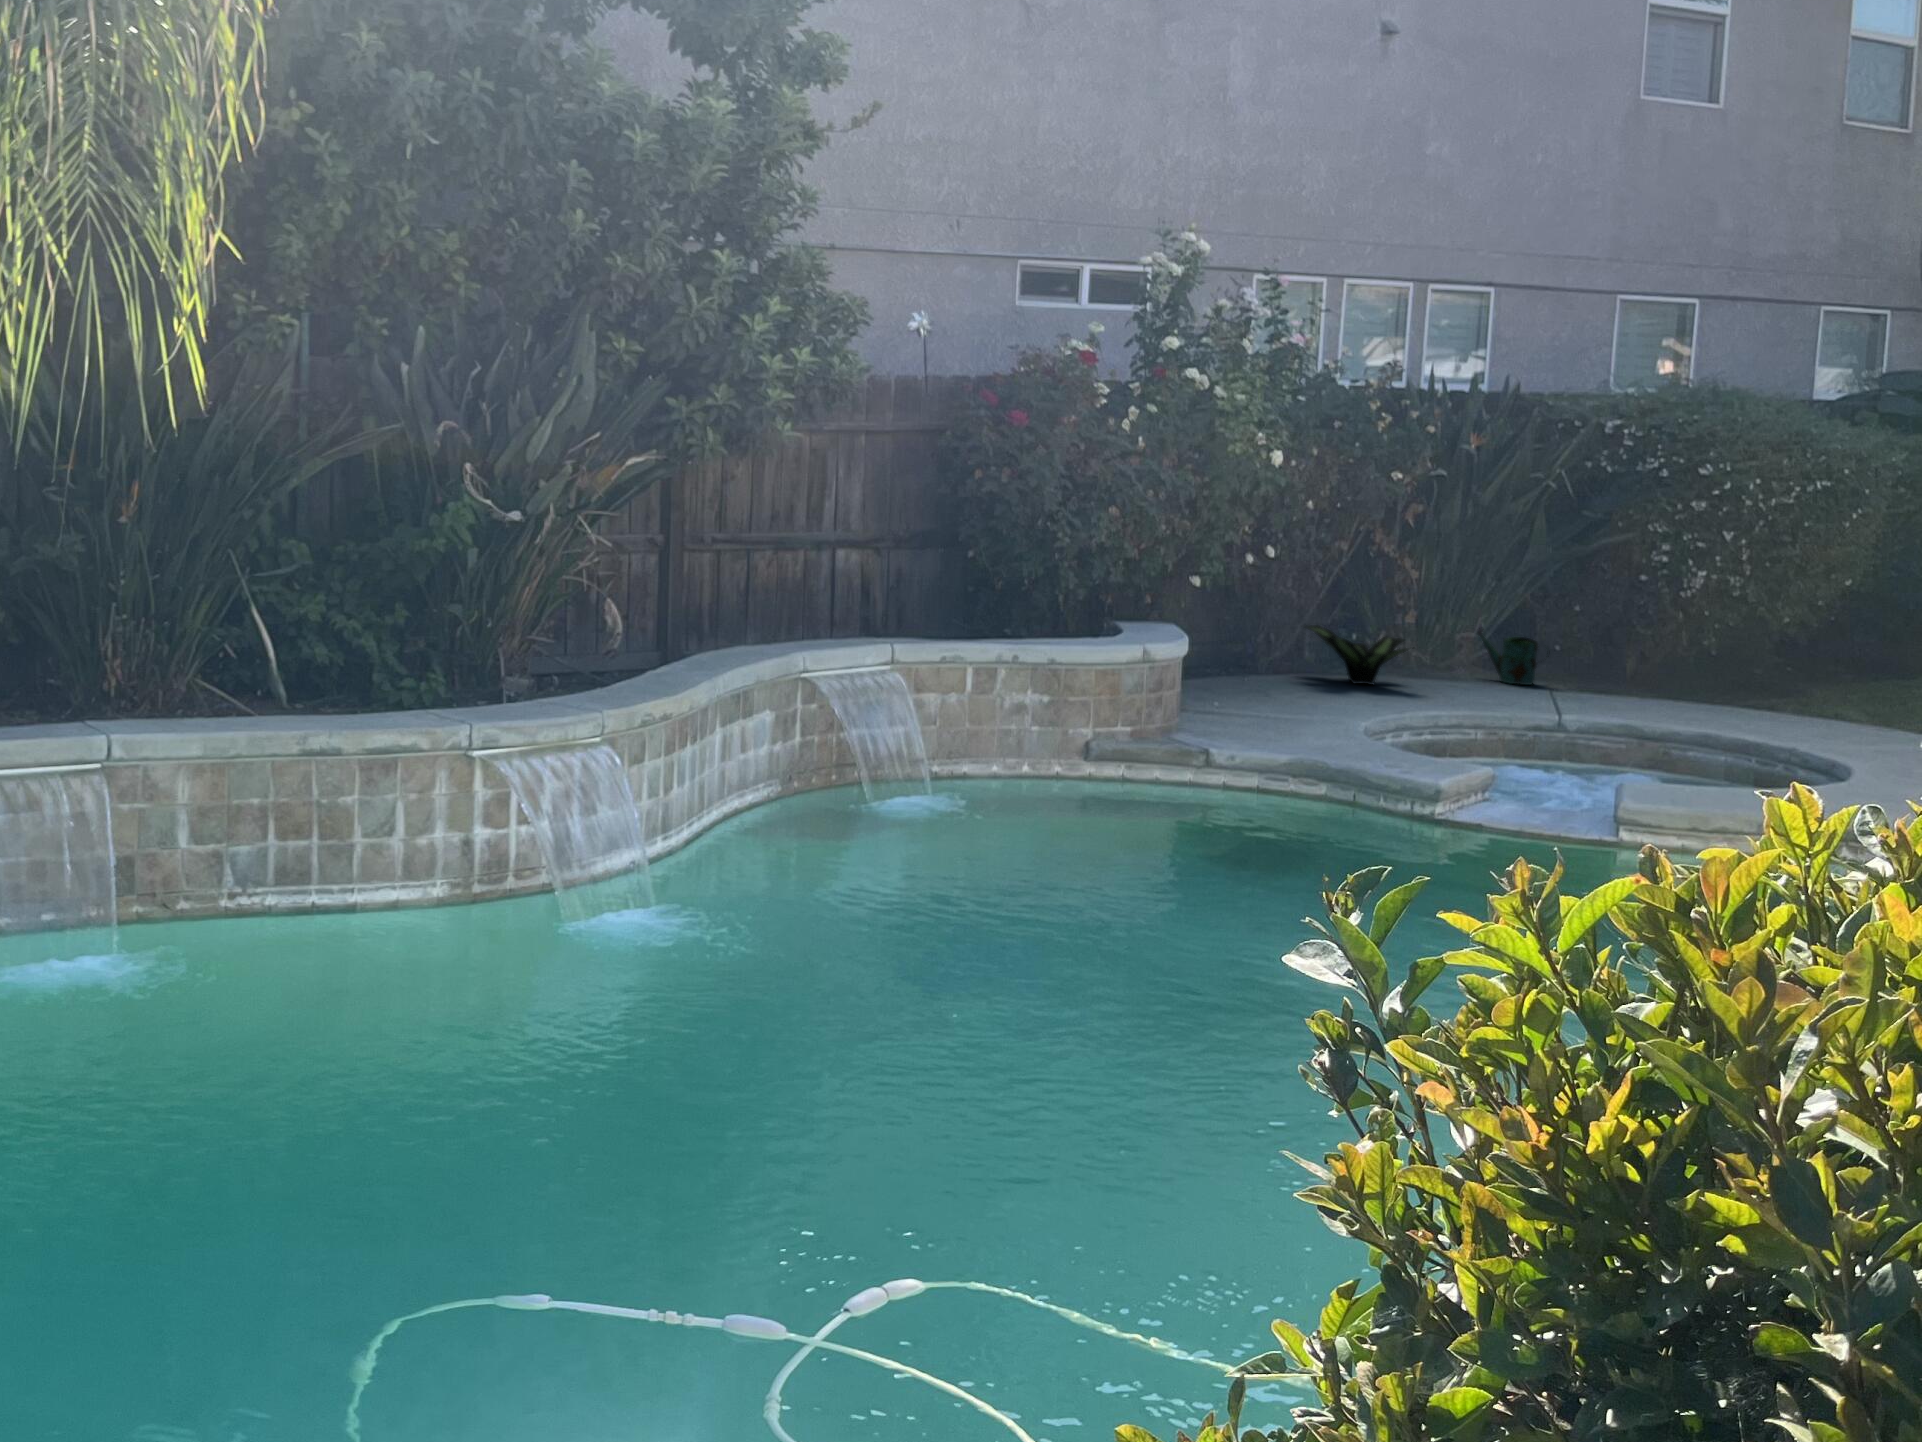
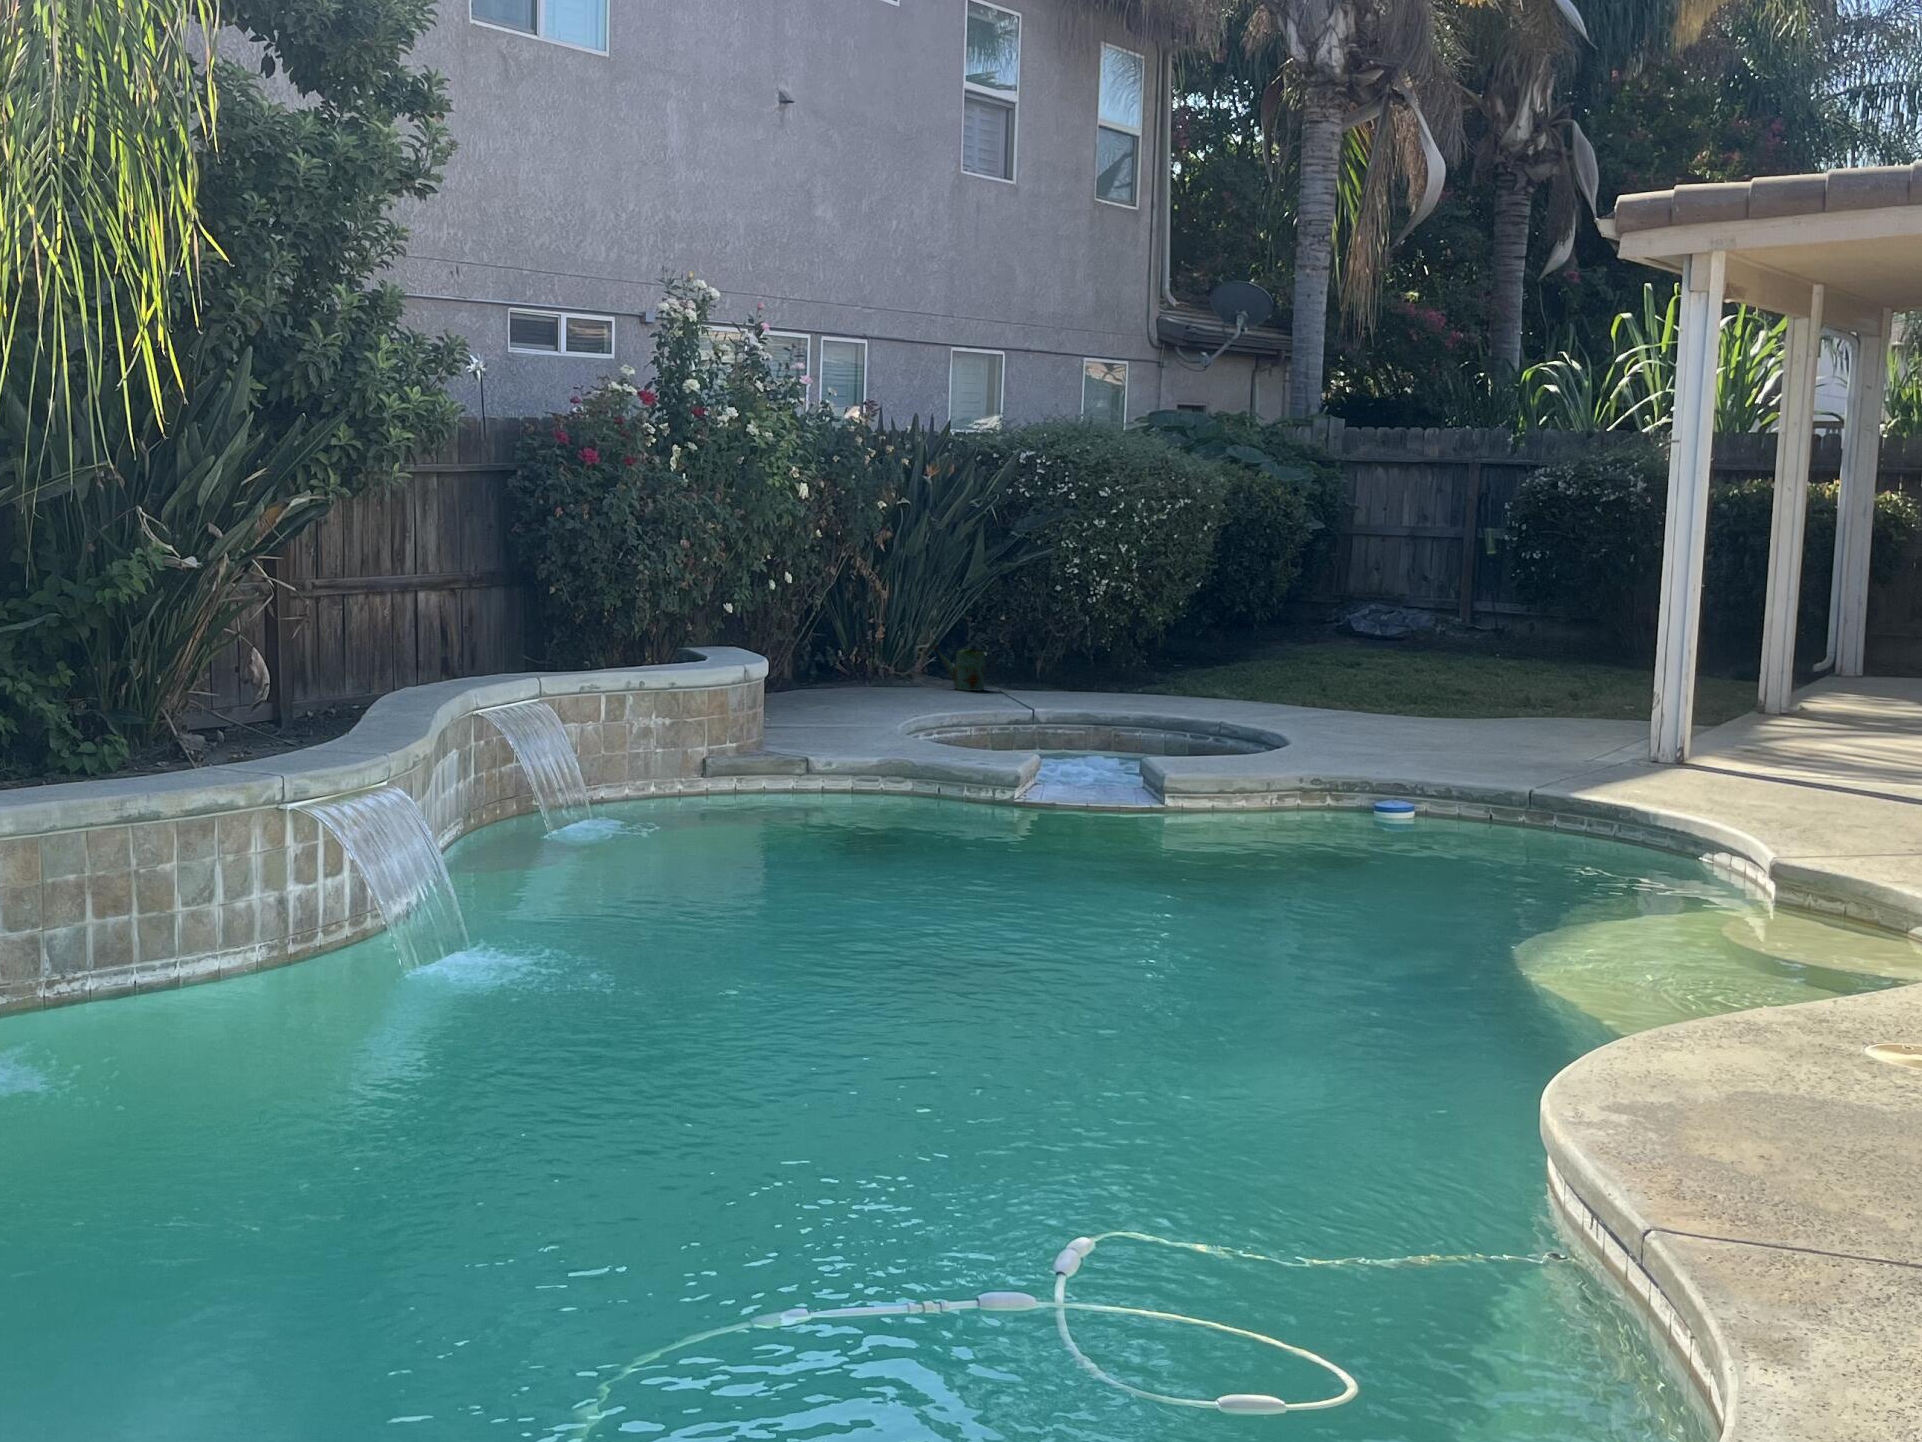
potted plant: present [1306,625,1413,685] -> none [801,649,911,700]

